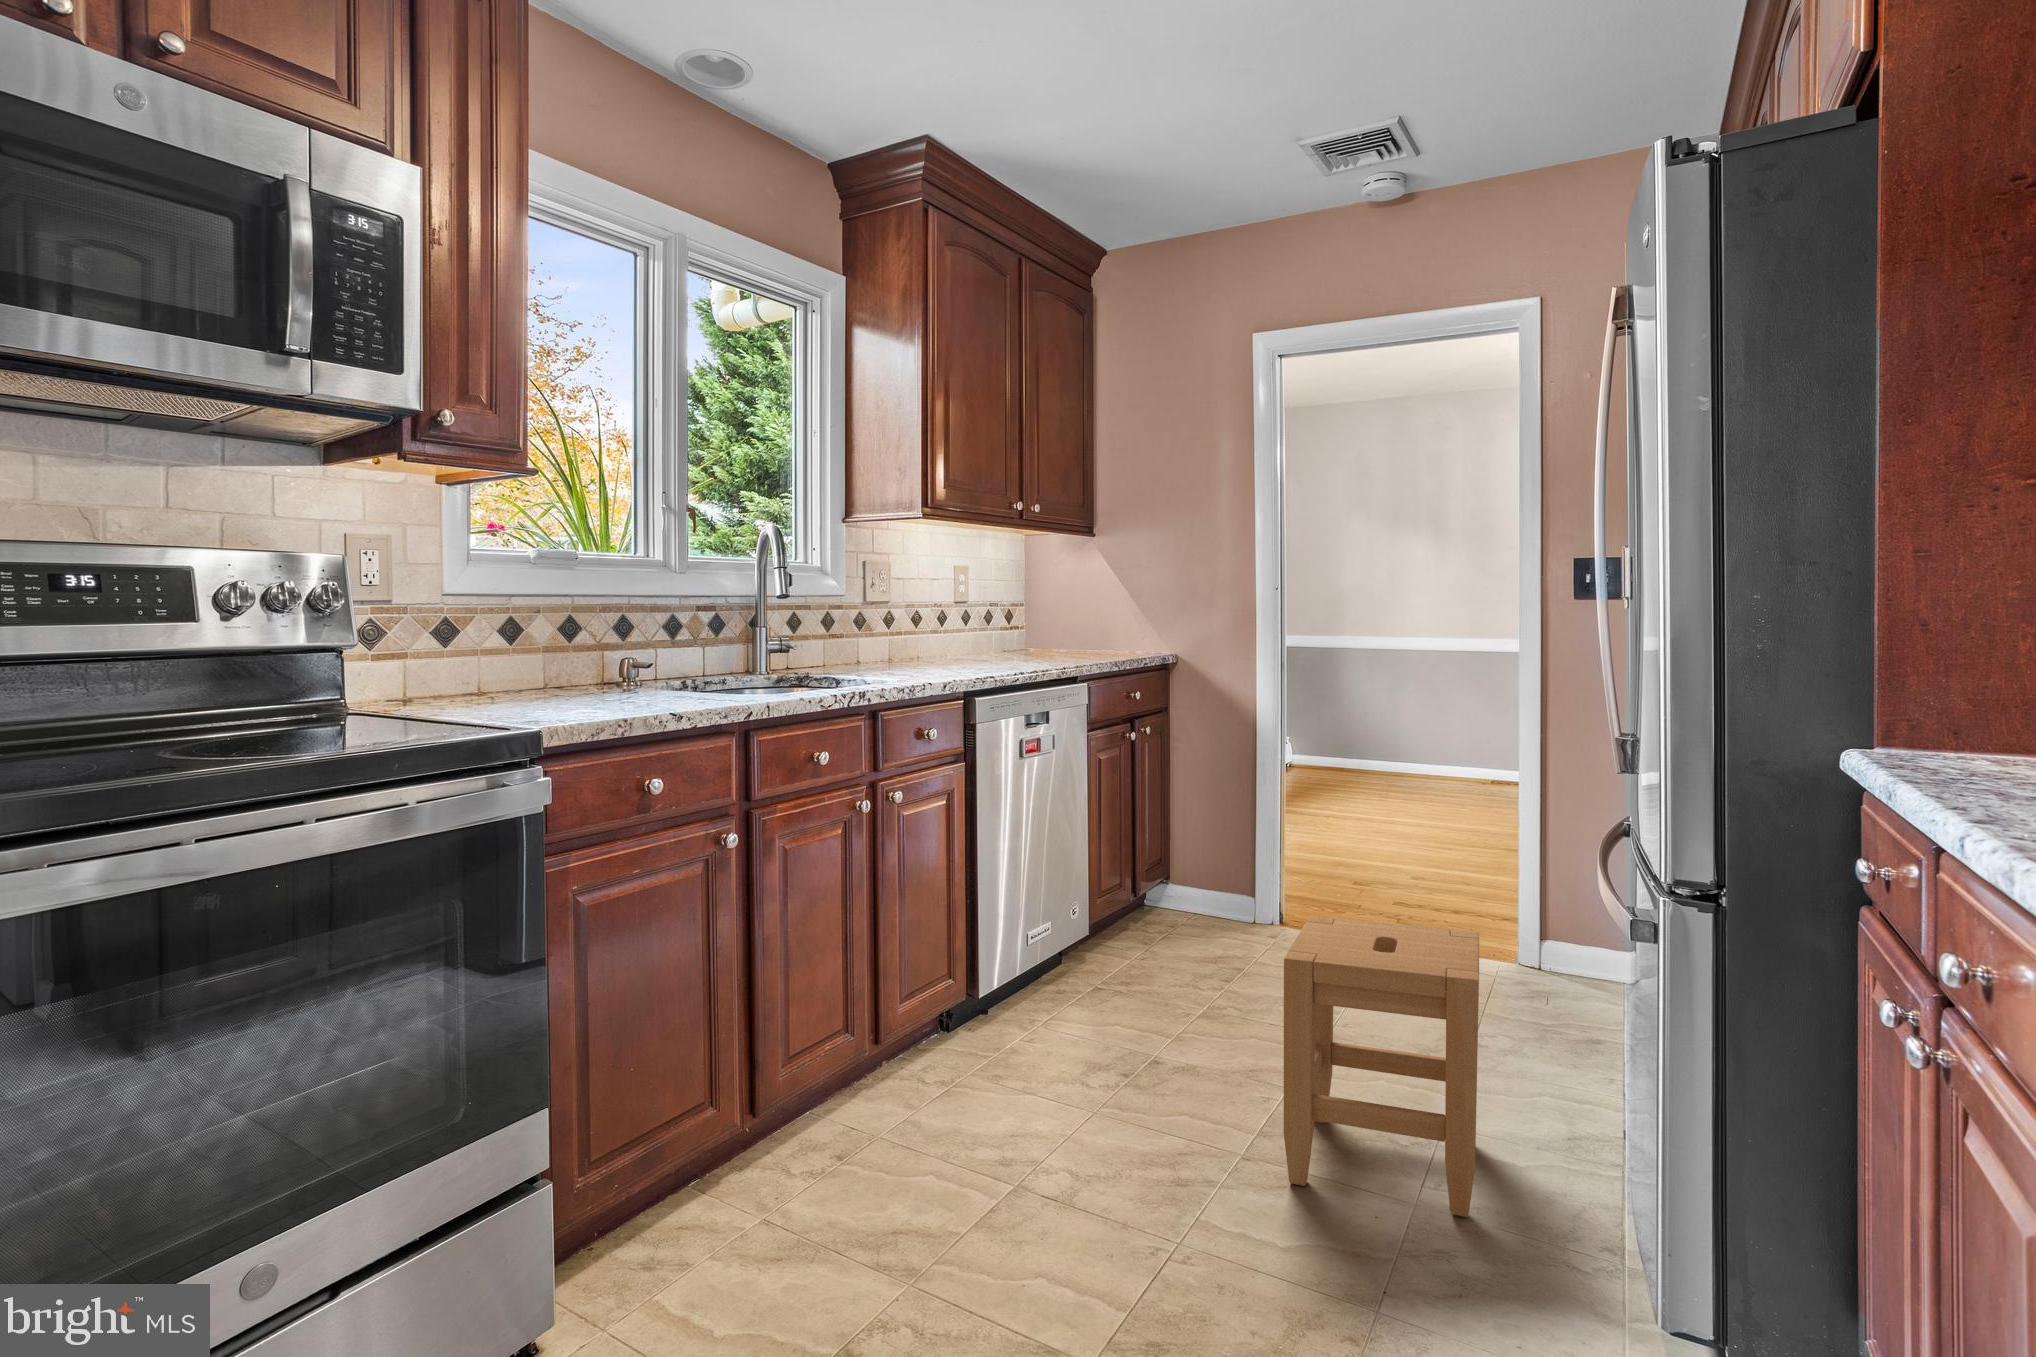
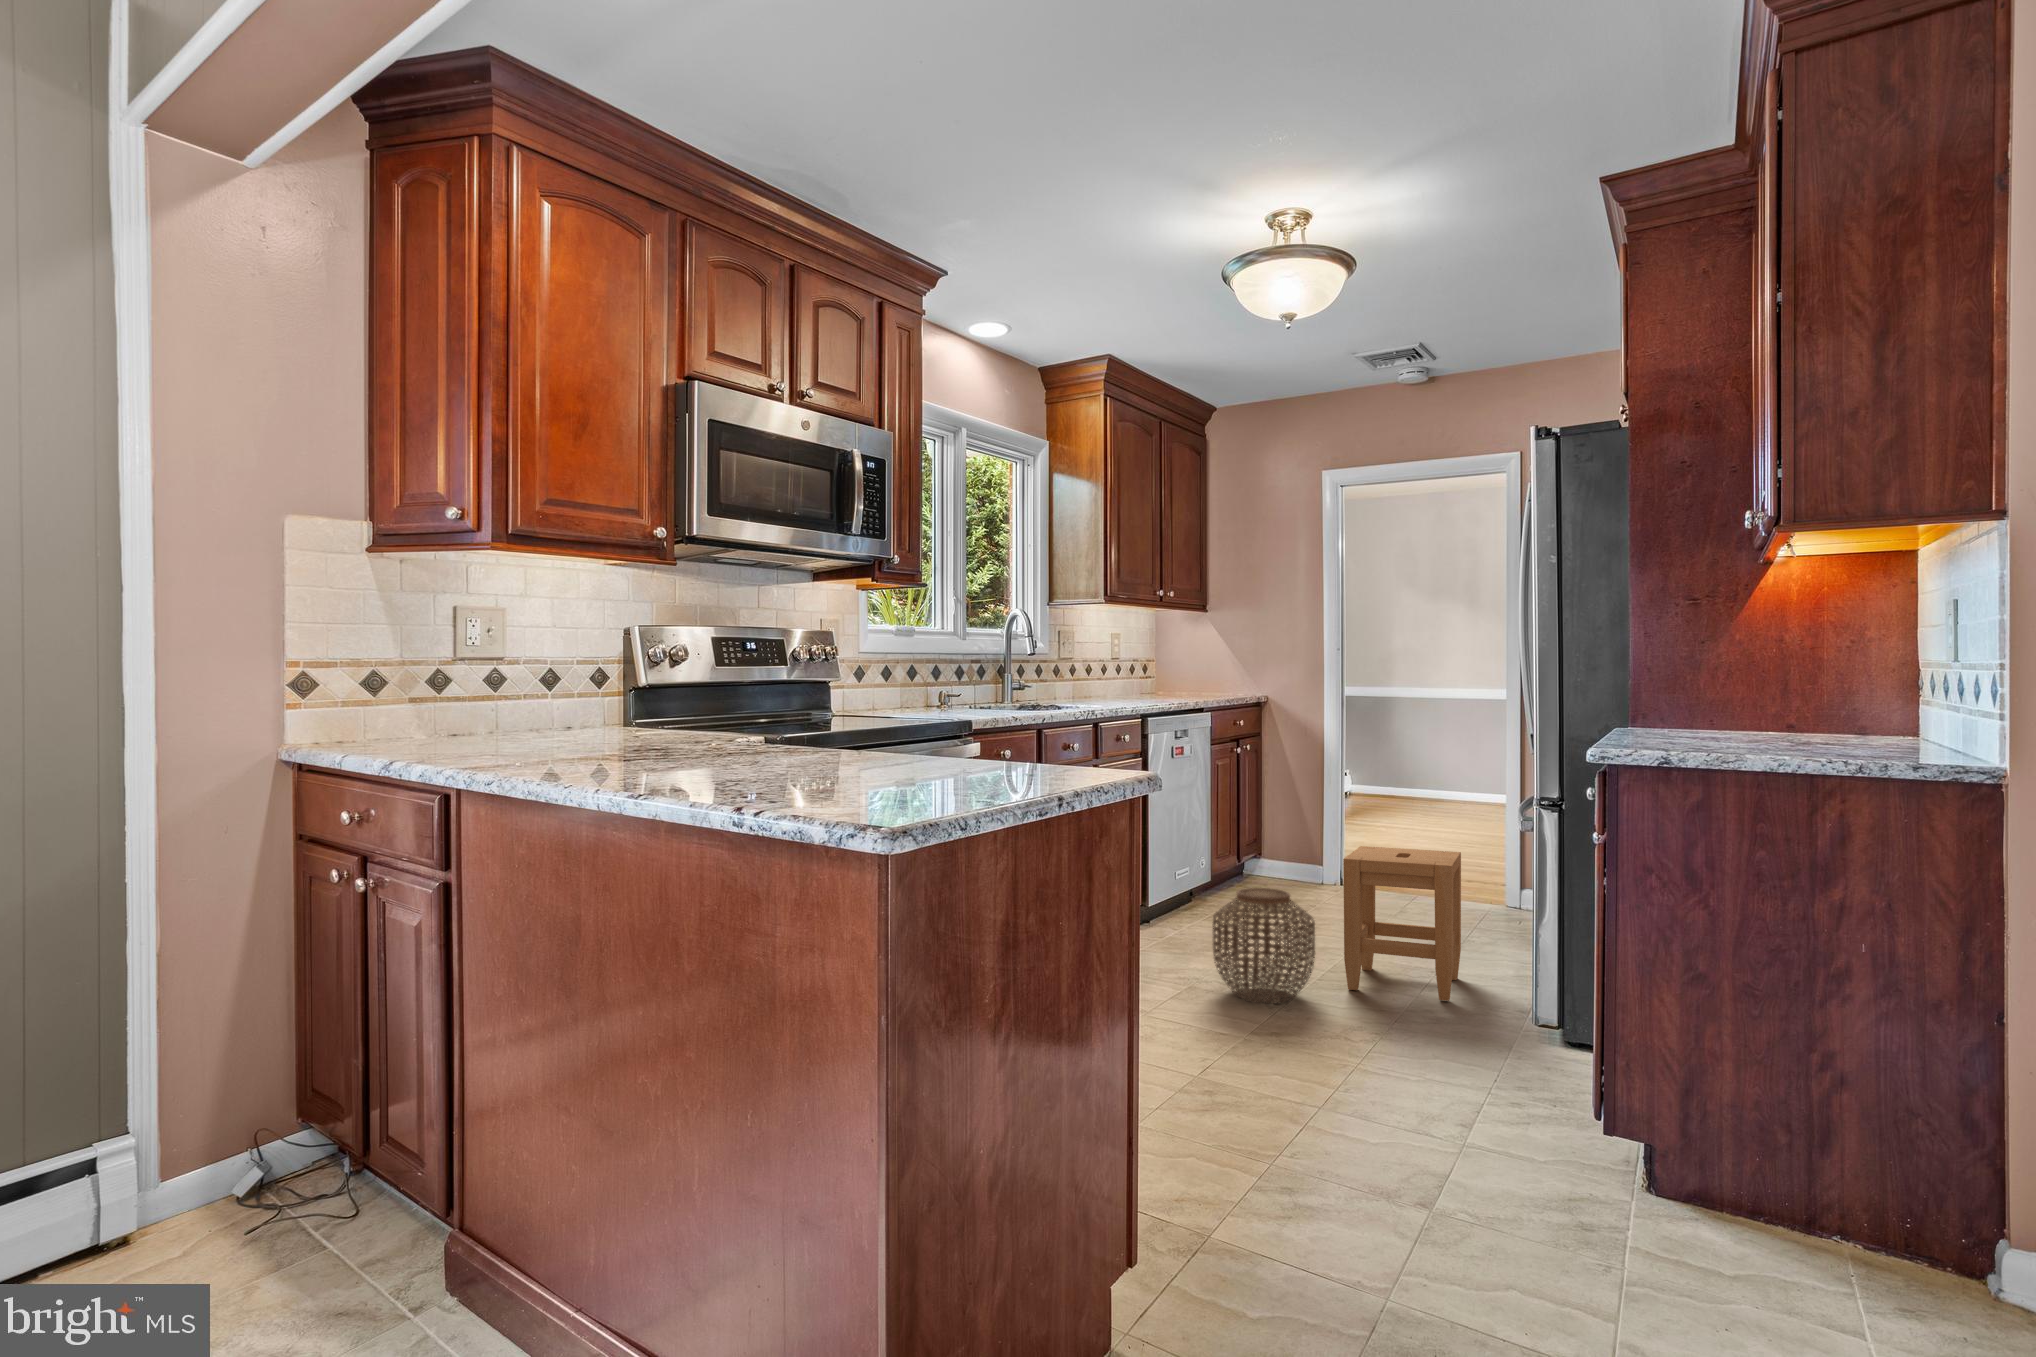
woven basket: none [1051,1011,1233,1235] -> present [1213,888,1315,1003]

